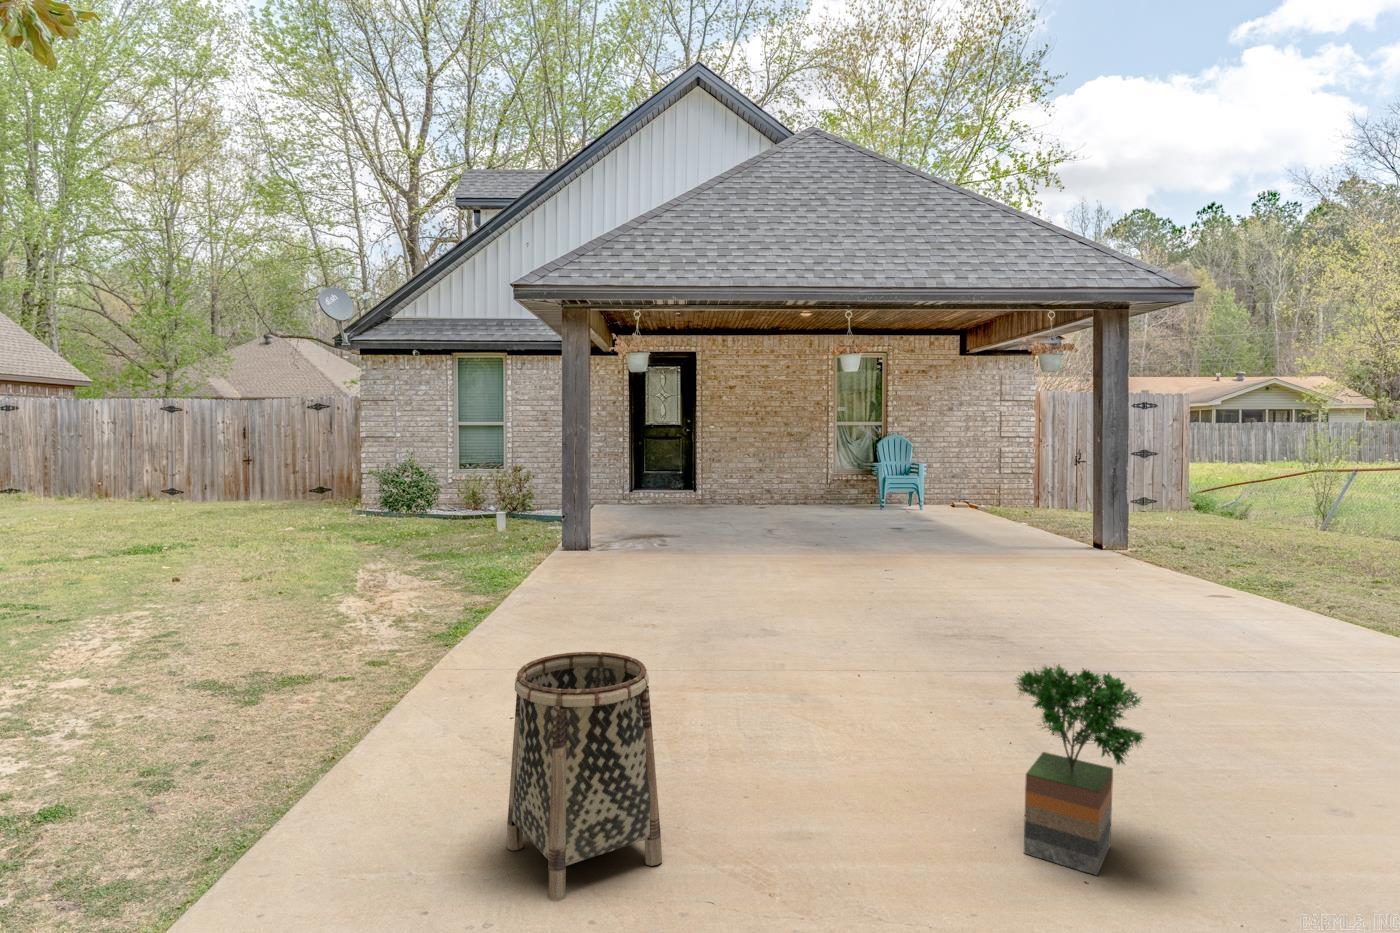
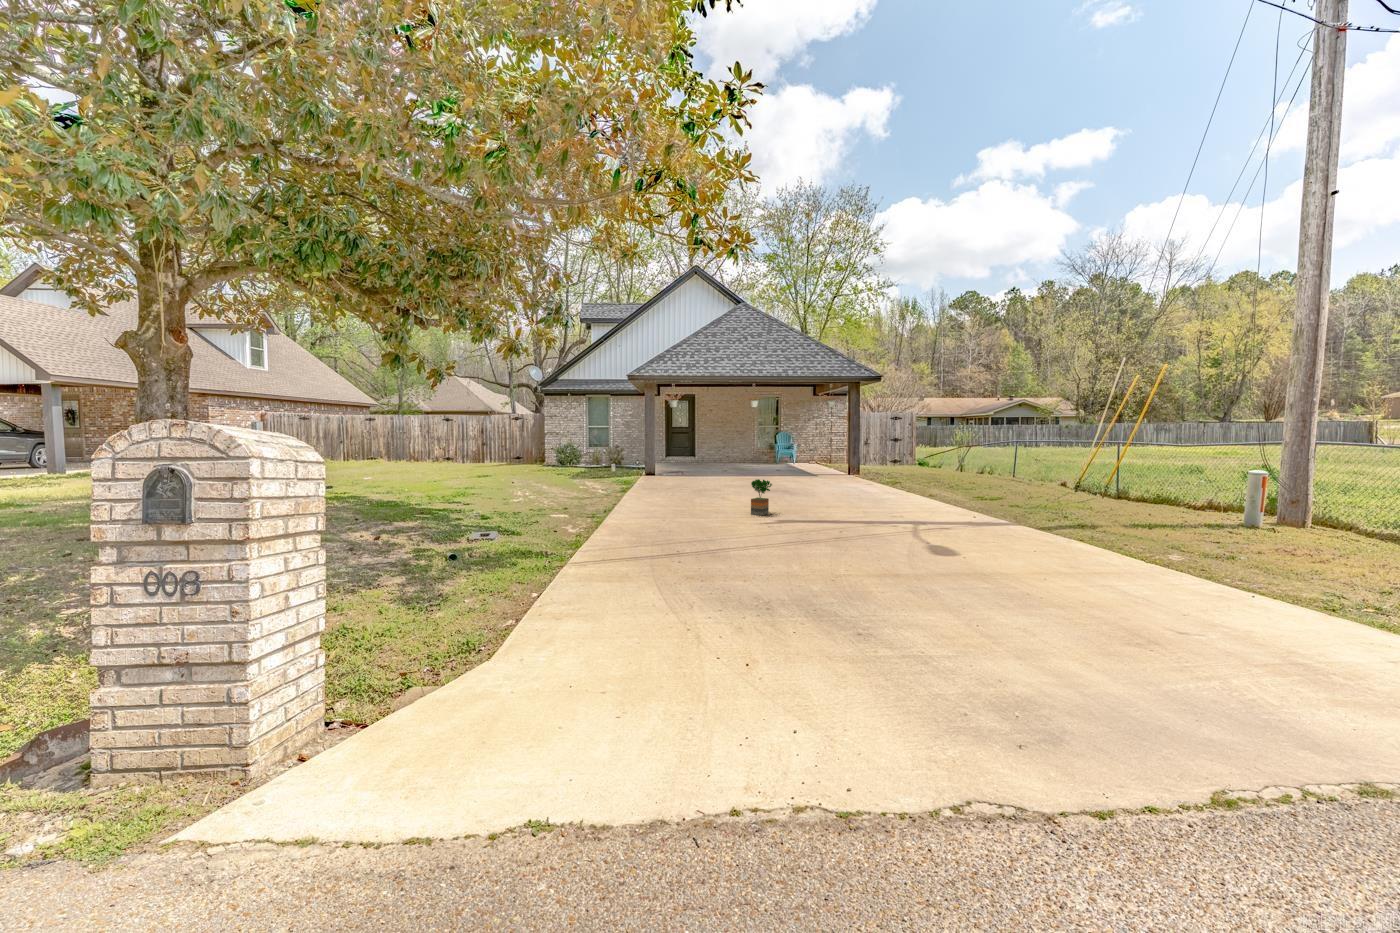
basket: present [507,652,662,900] -> none [652,478,682,516]

